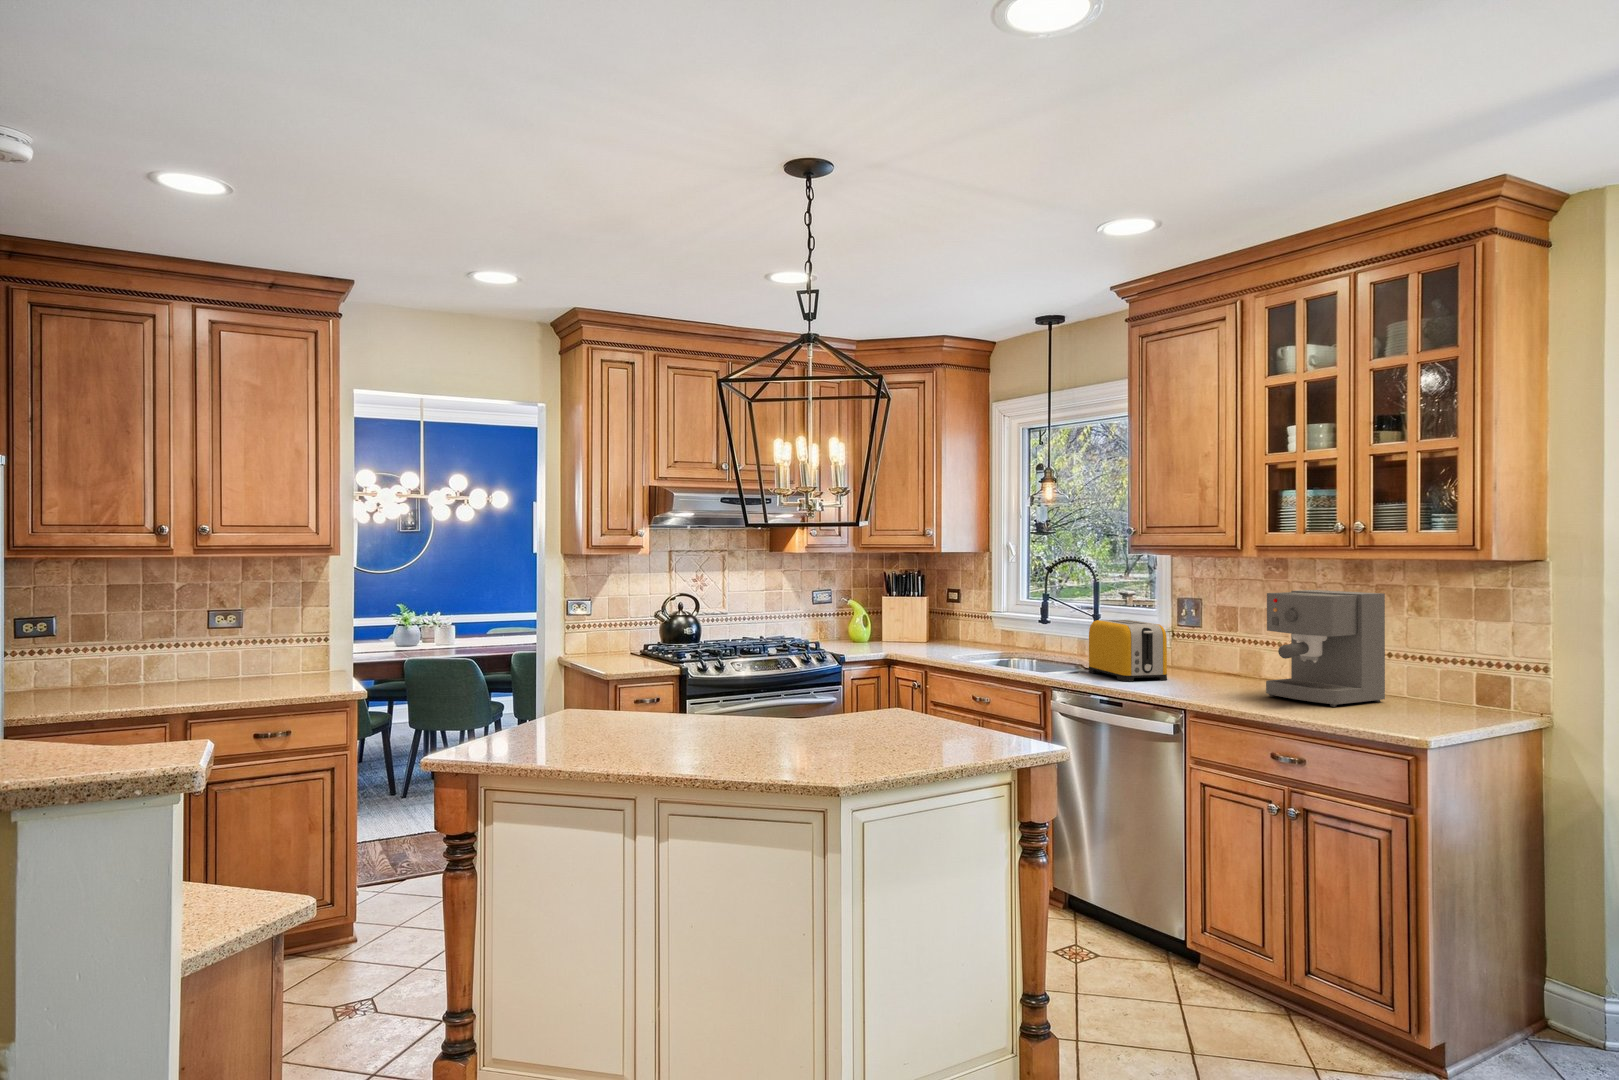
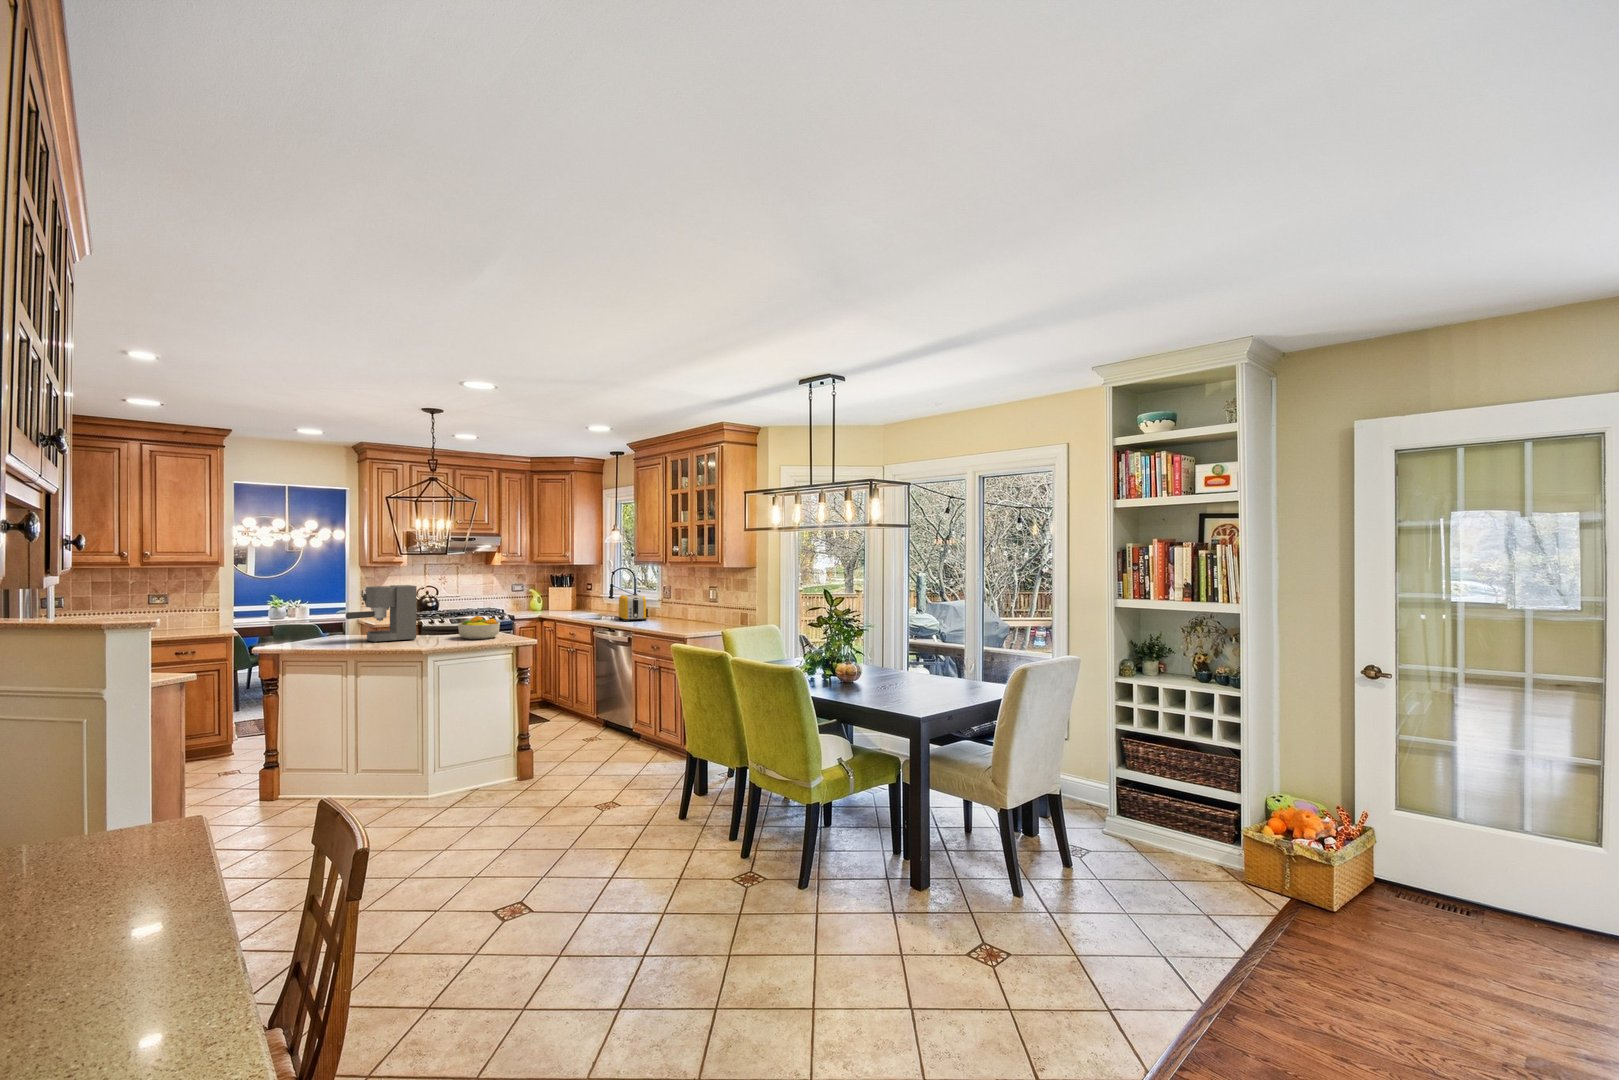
coffee maker: present [1266,590,1385,707] -> present [346,585,417,643]
fruit bowl: none [858,678,965,744] -> present [458,616,500,639]

